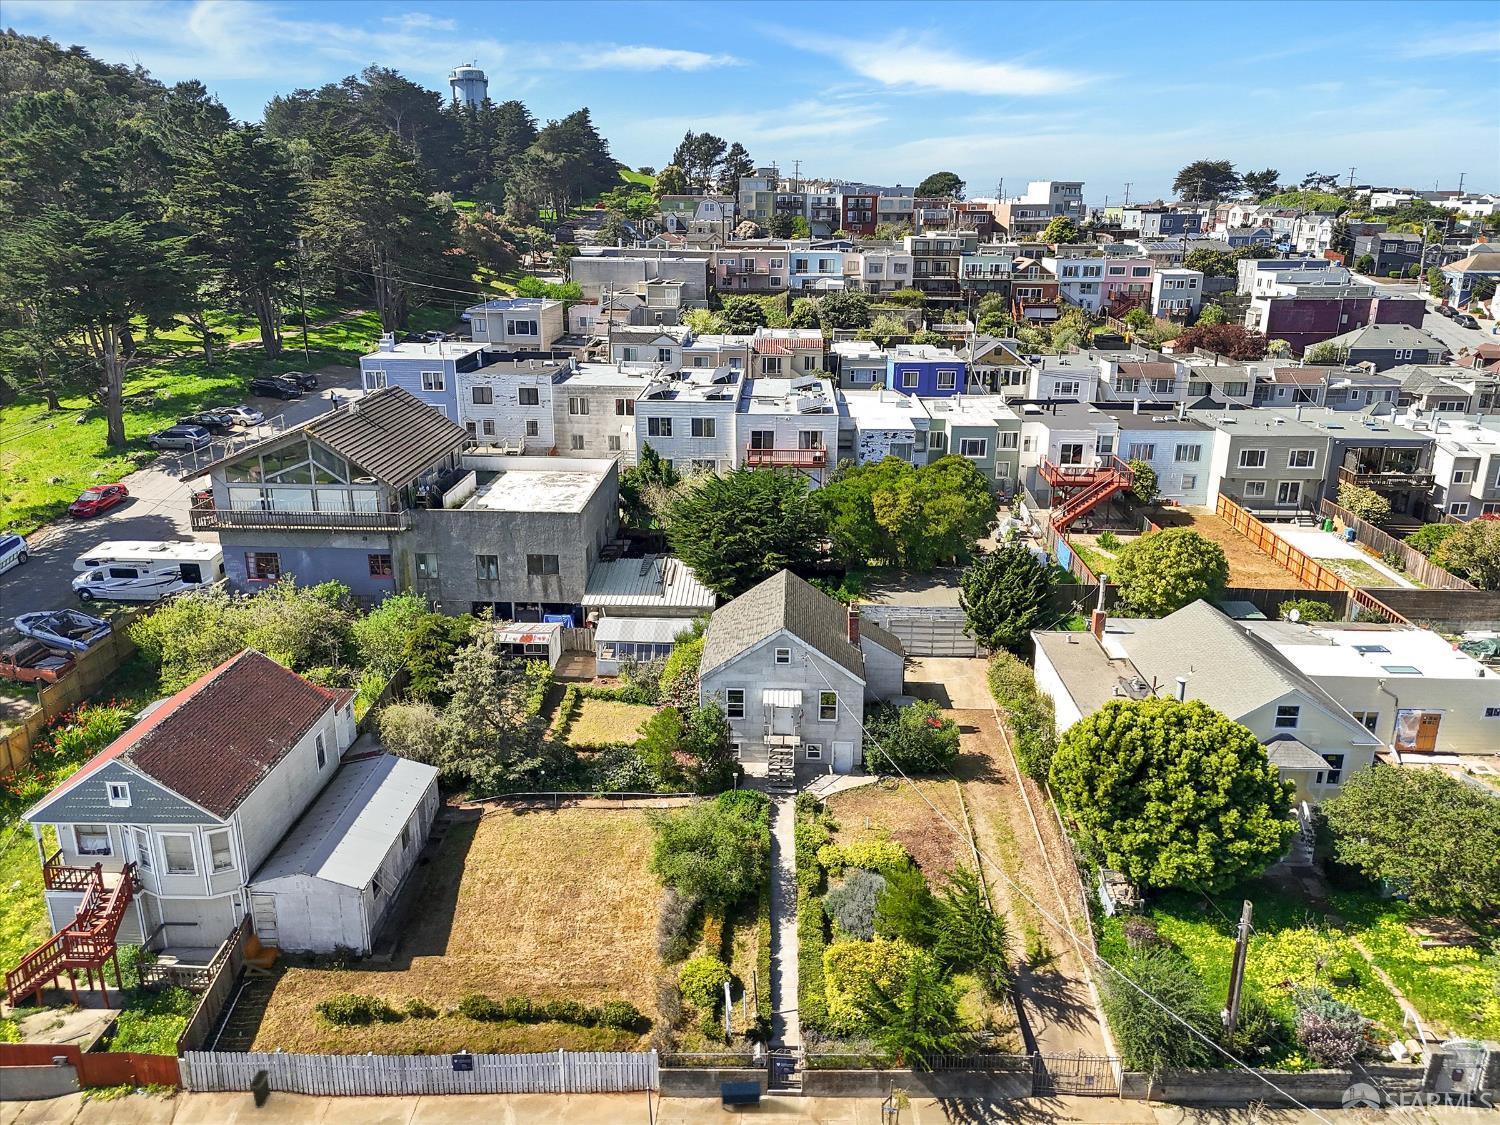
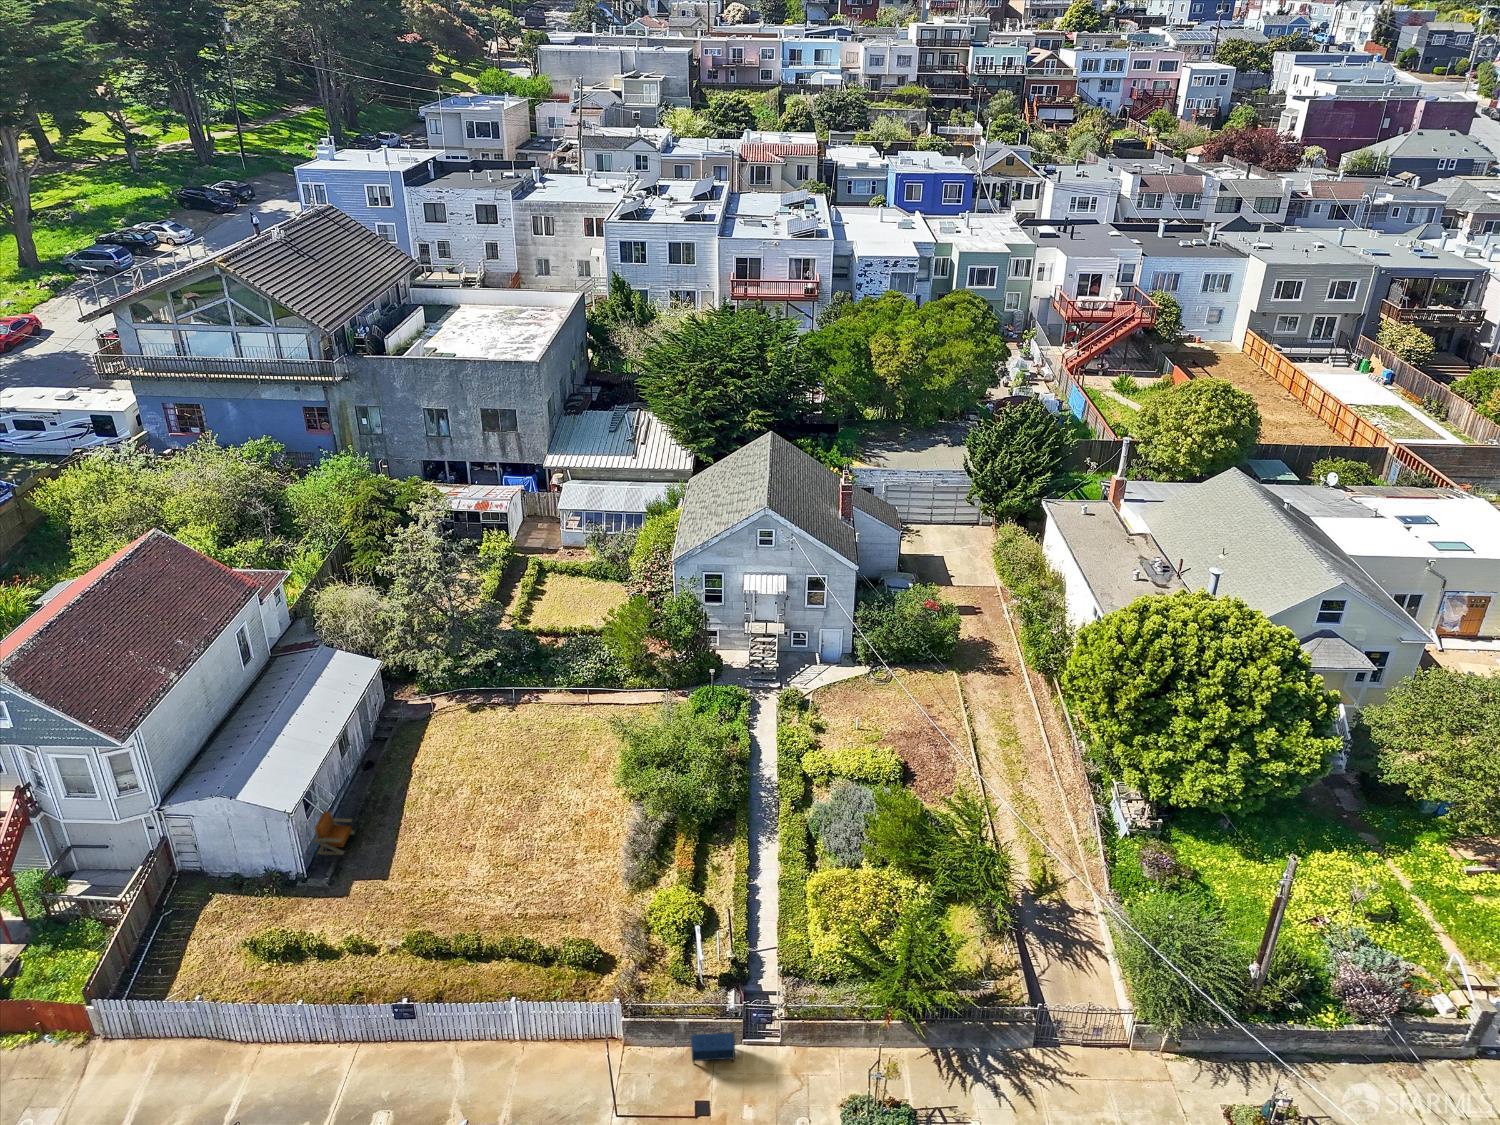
lounge chair: present [241,934,281,976] -> present [313,811,354,855]
trash can: present [250,1070,270,1107] -> none [162,1022,189,1063]

